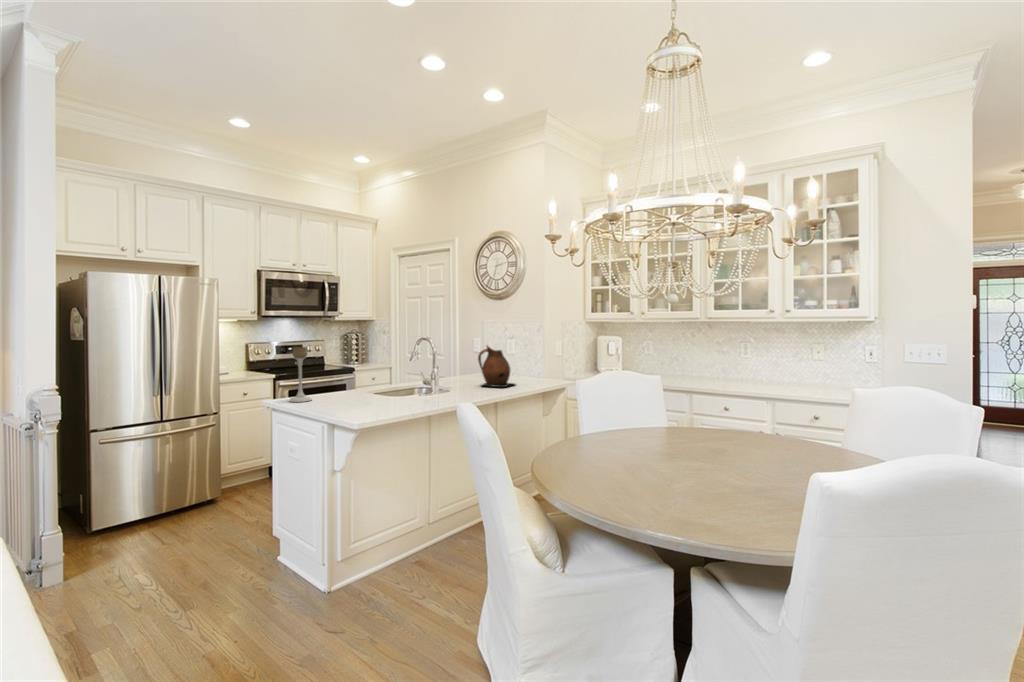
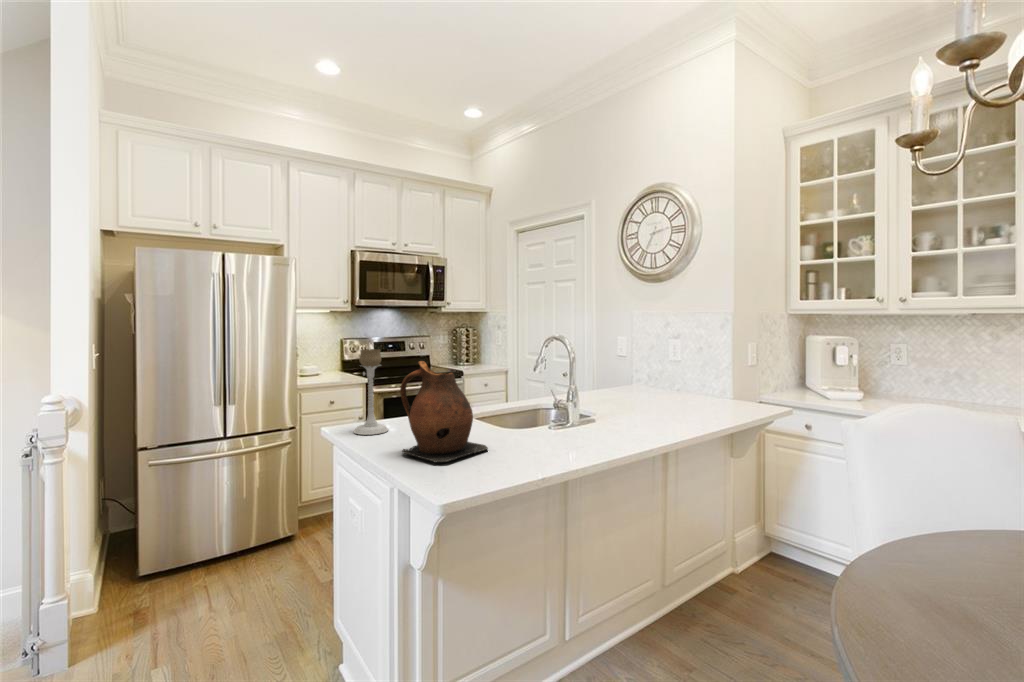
ceramic pitcher: present [478,346,514,387] -> present [400,361,488,463]

